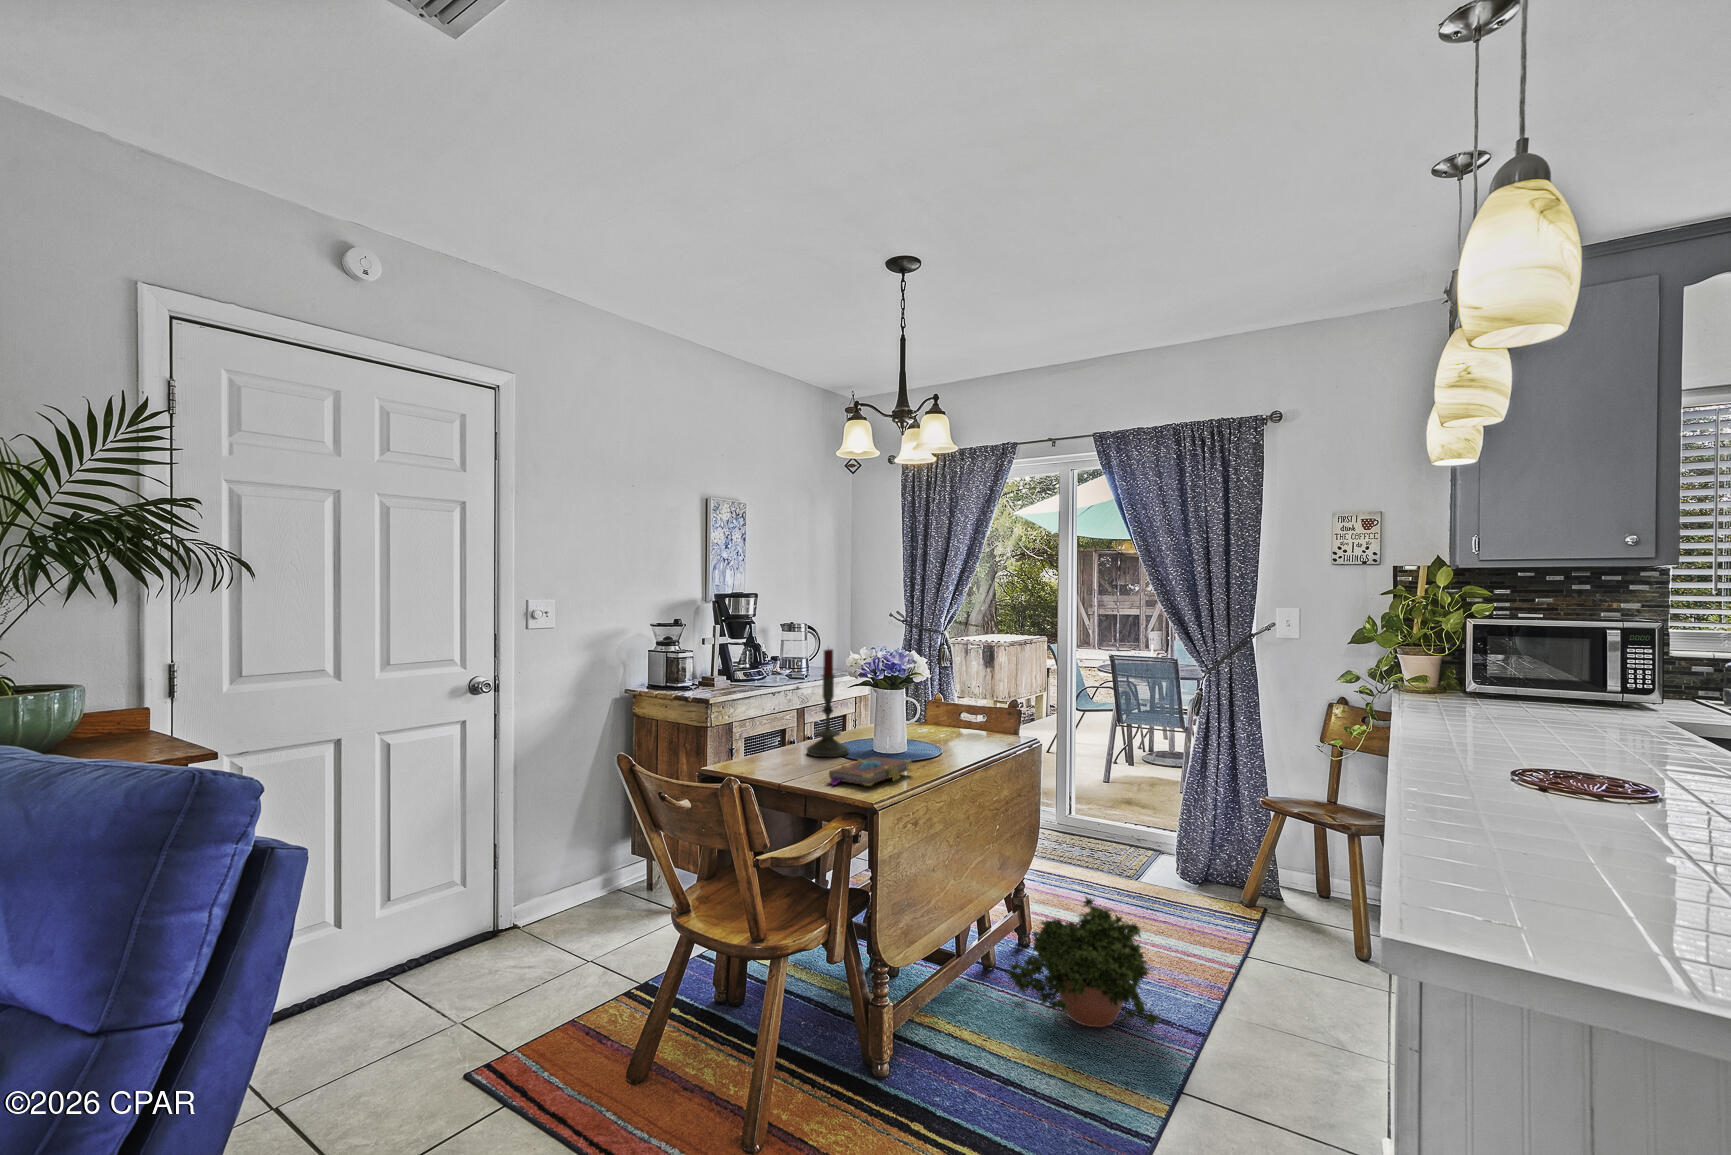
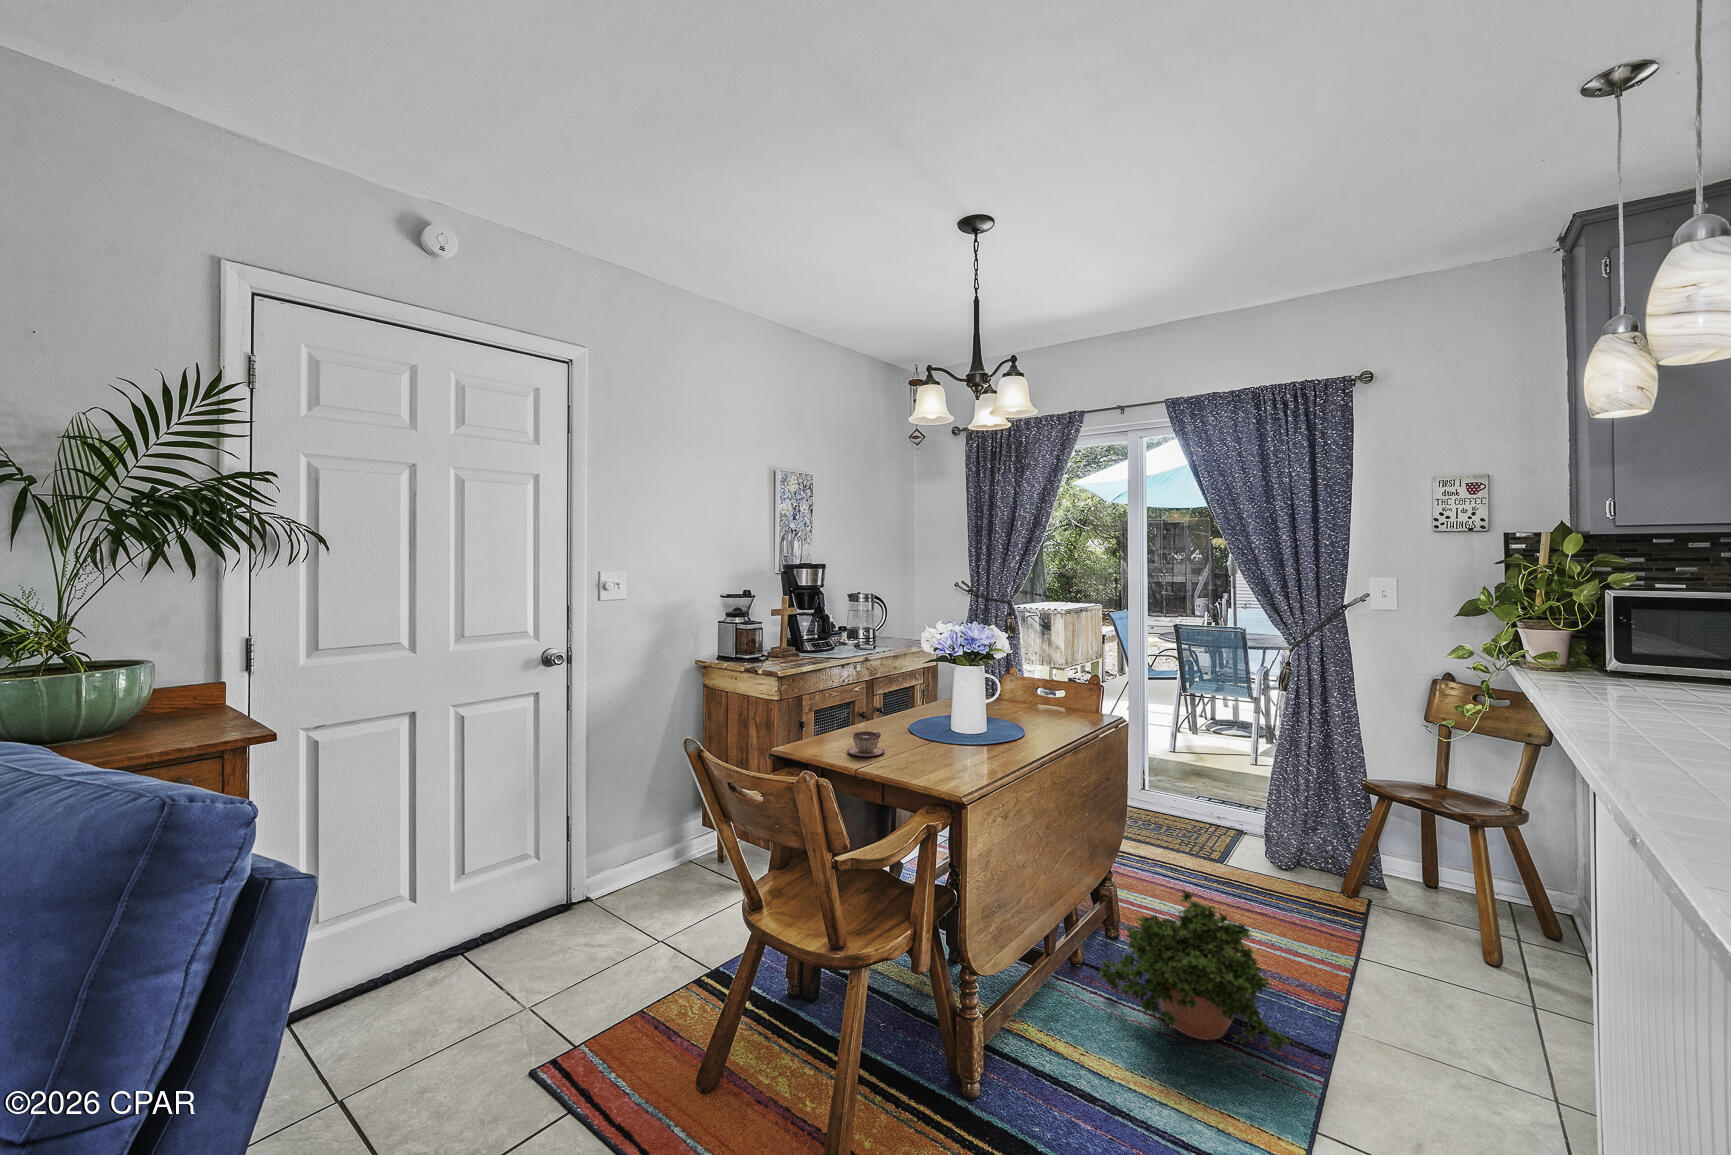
candle: present [807,649,848,757] -> none [881,620,925,738]
teacup: none [773,750,808,773] -> present [847,731,885,757]
book: present [828,757,911,786] -> none [905,740,1000,776]

